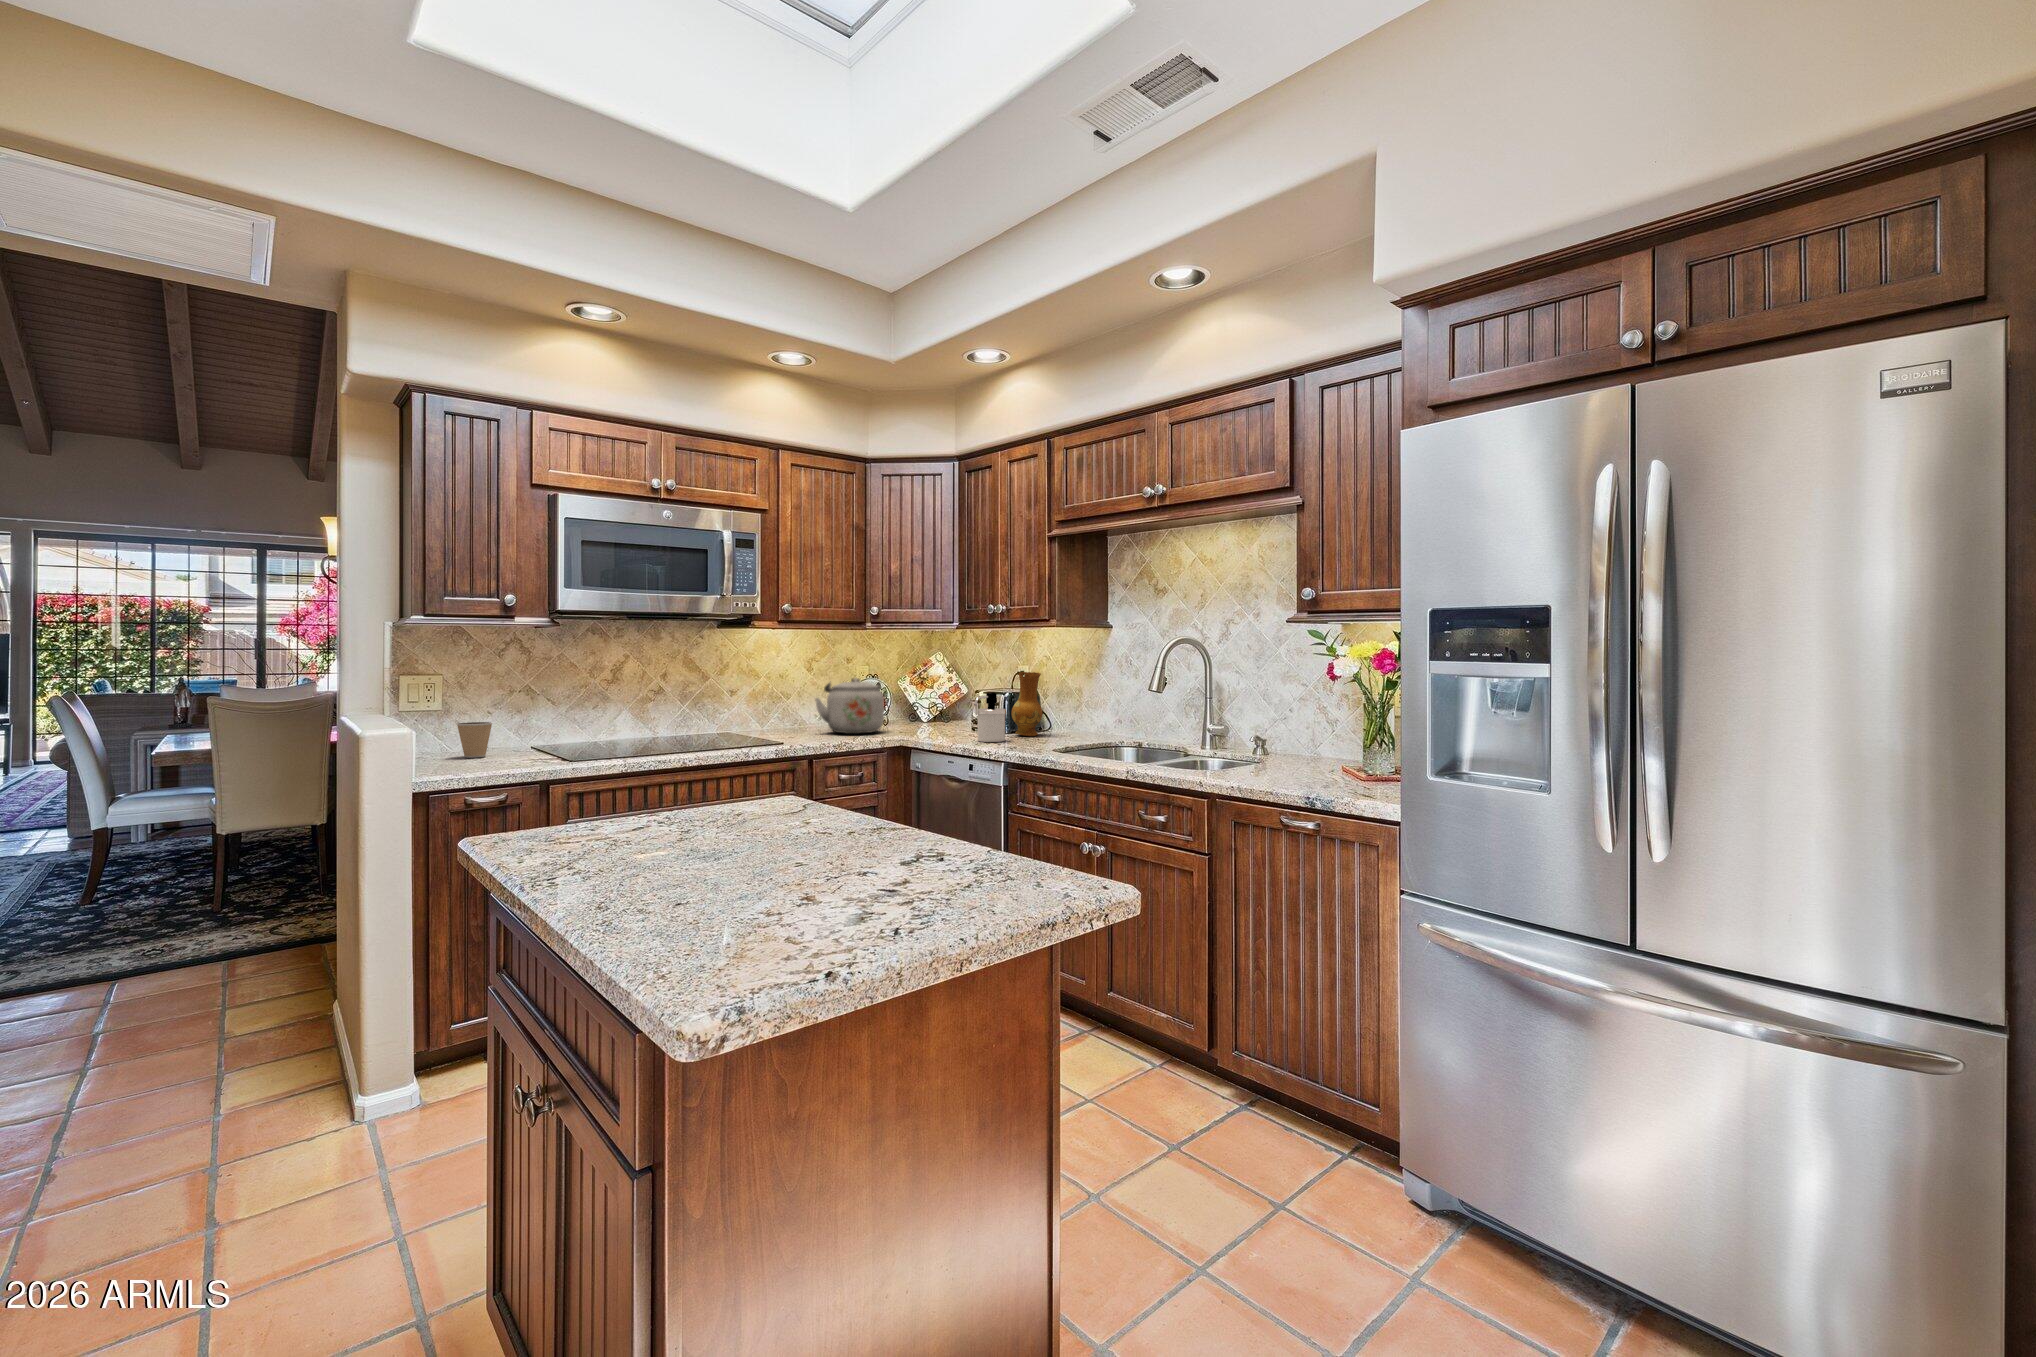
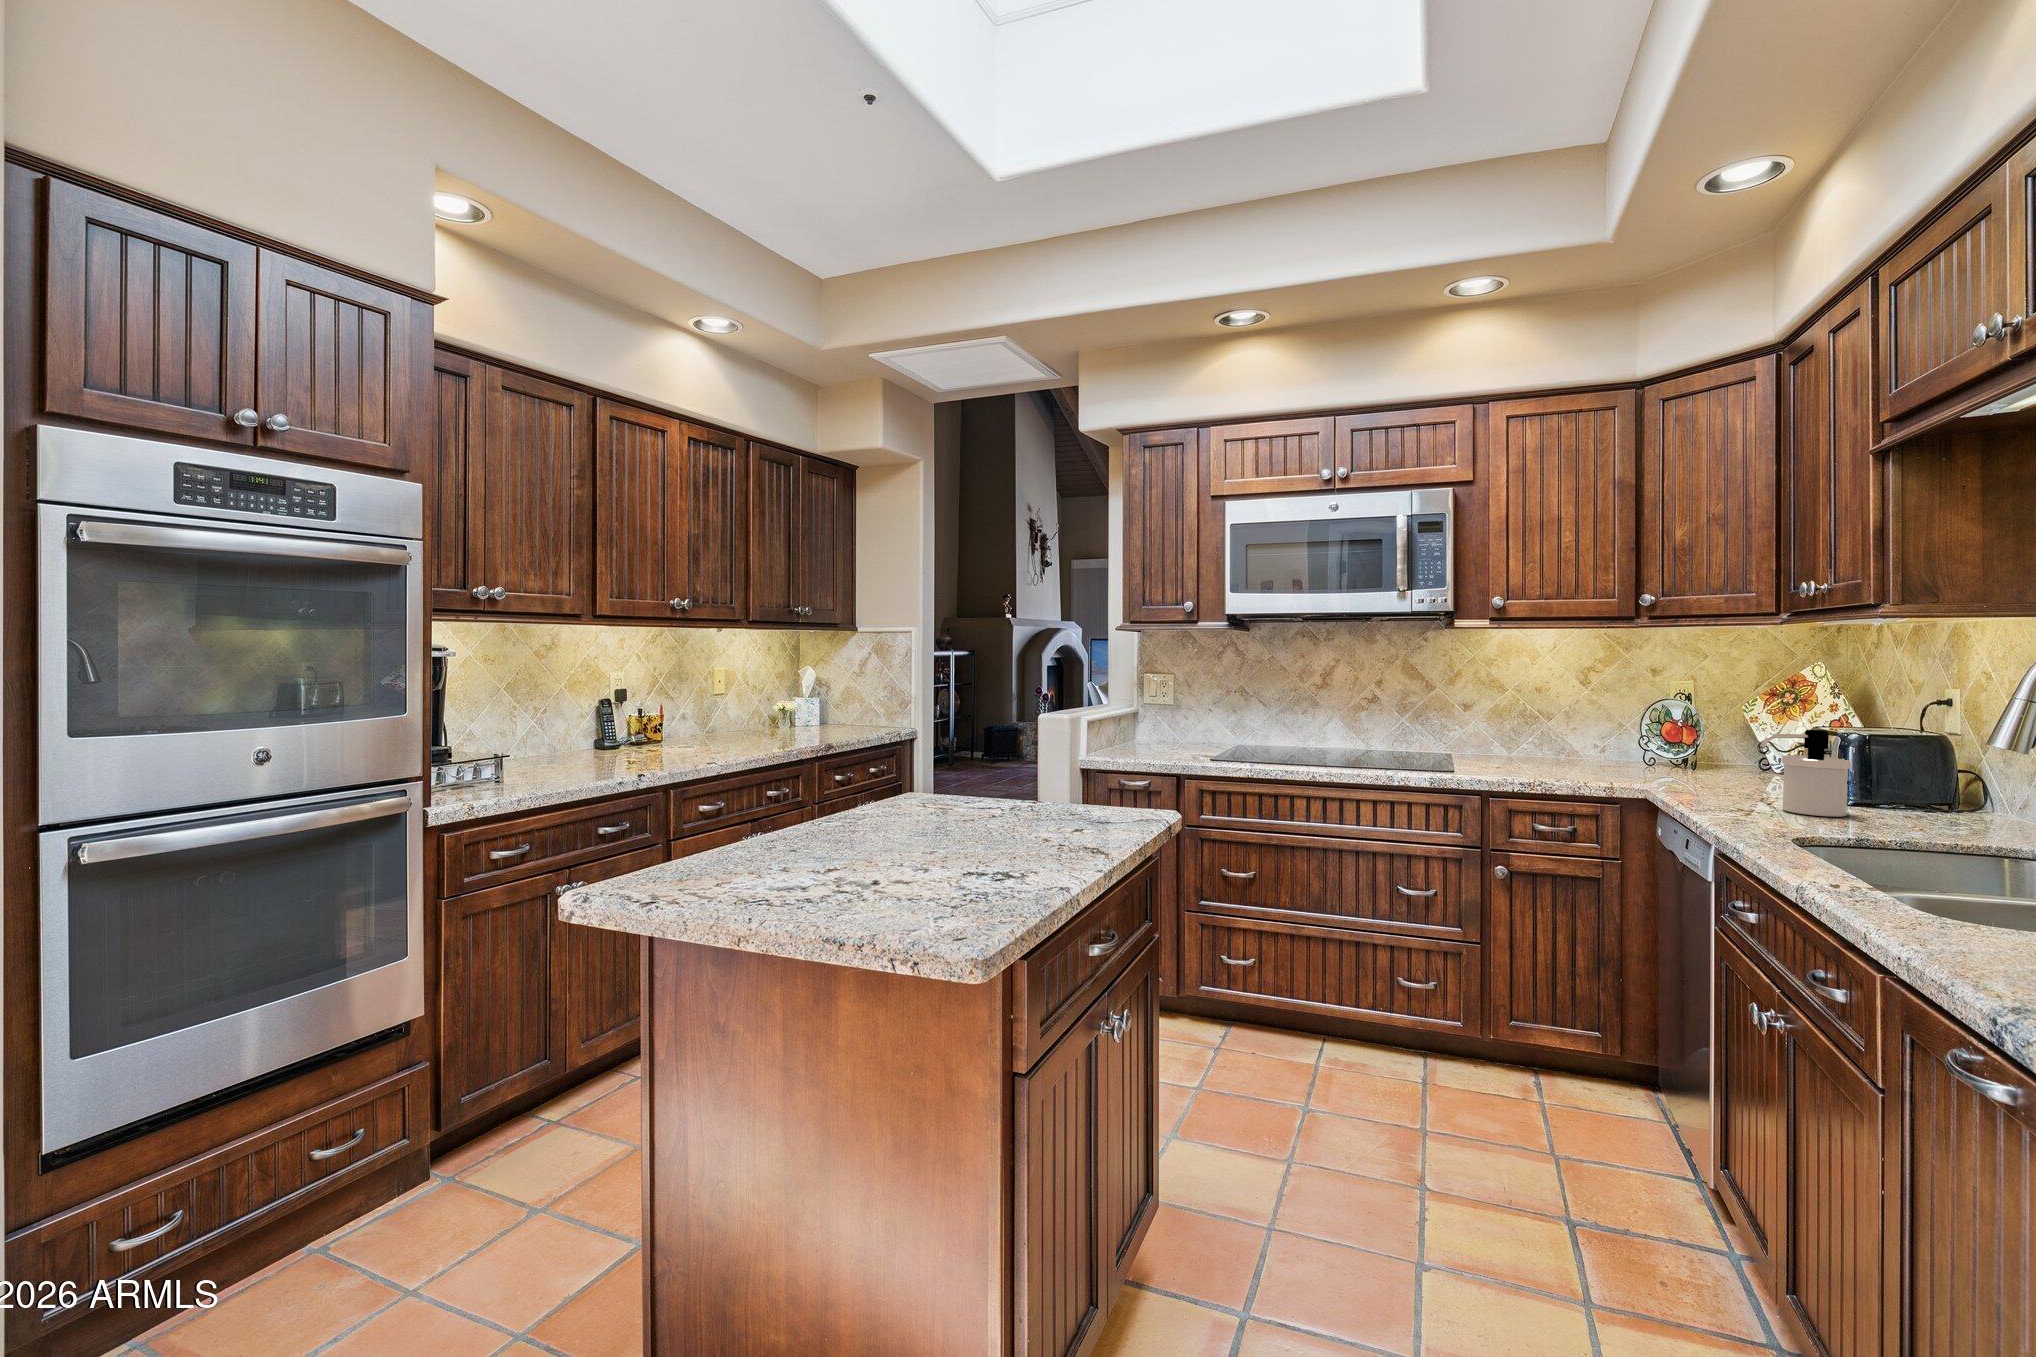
ceramic jug: present [1011,672,1043,736] -> none [1896,697,1980,818]
kettle: present [815,678,884,734] -> none [1550,694,1668,774]
coffee cup: present [457,722,492,758] -> none [1155,717,1183,749]

